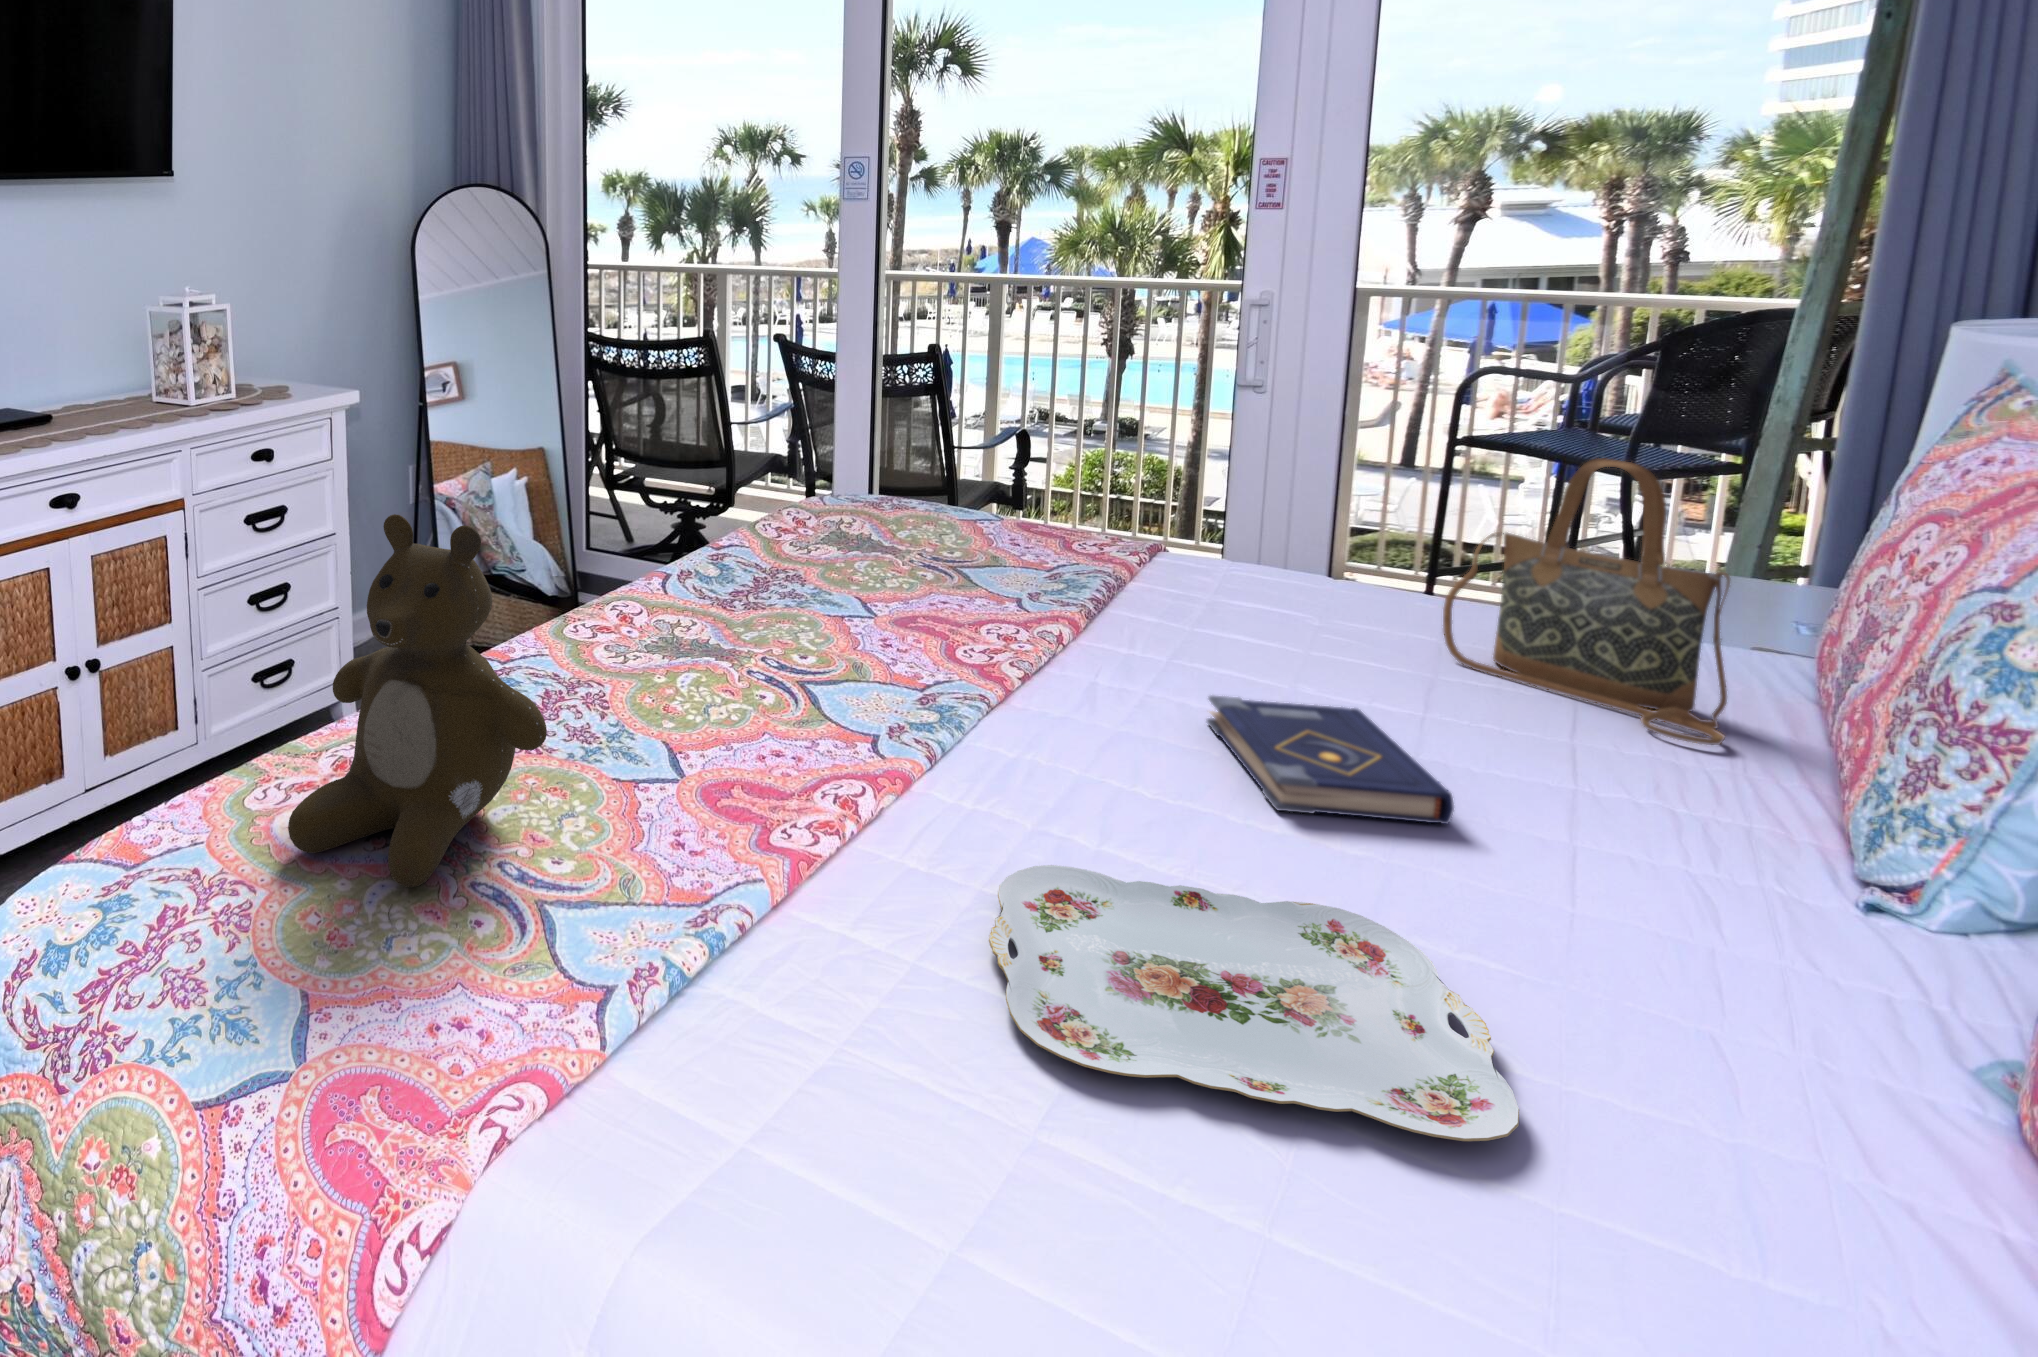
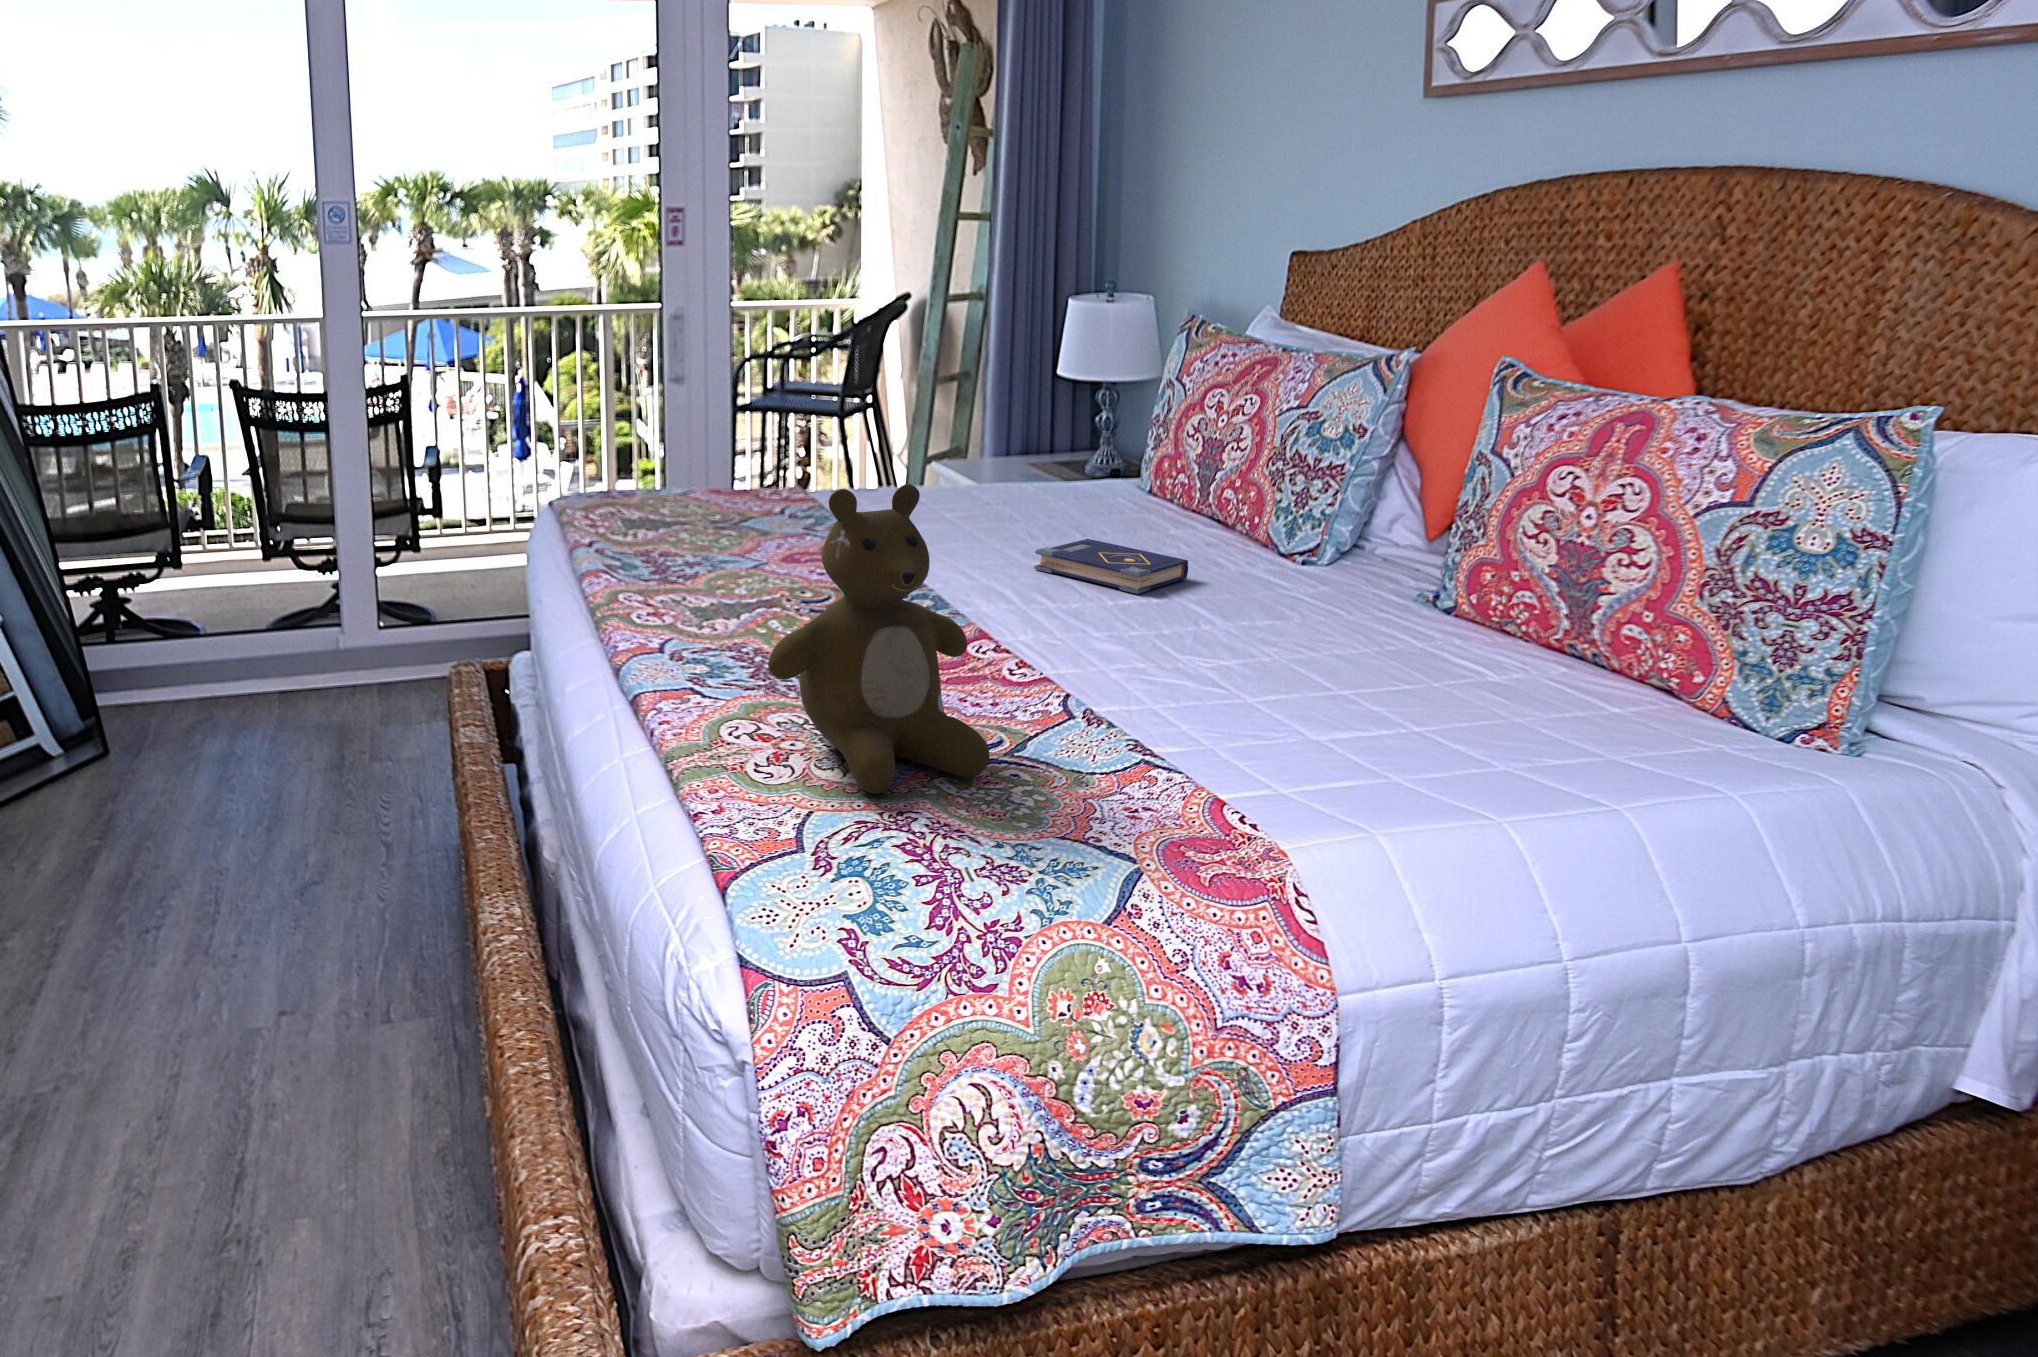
handbag: present [1443,458,1730,745] -> none [1026,376,1178,524]
serving tray: present [989,865,1519,1141] -> none [1142,615,1414,699]

